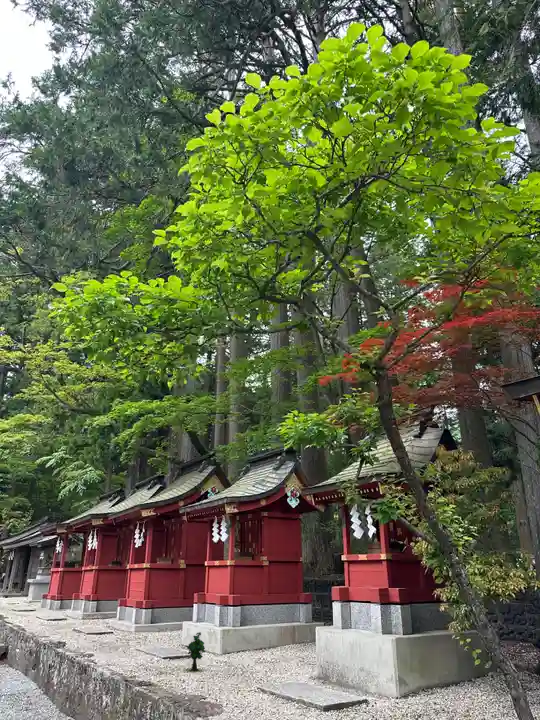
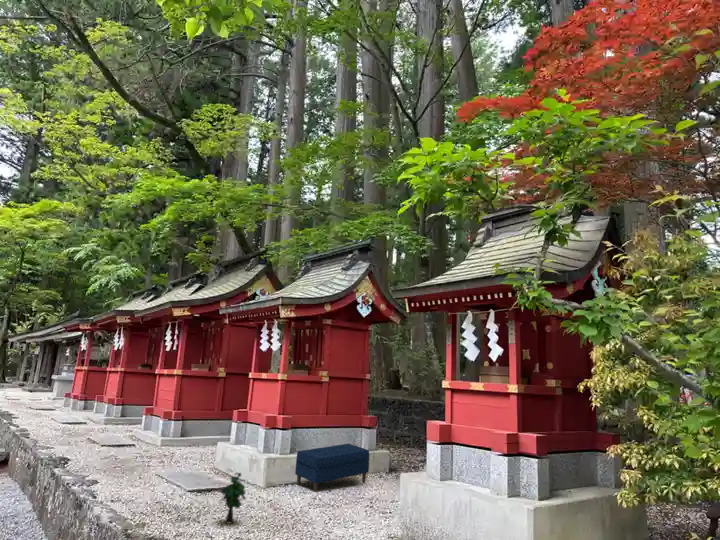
bench: none [245,617,306,657] -> present [295,444,369,492]

